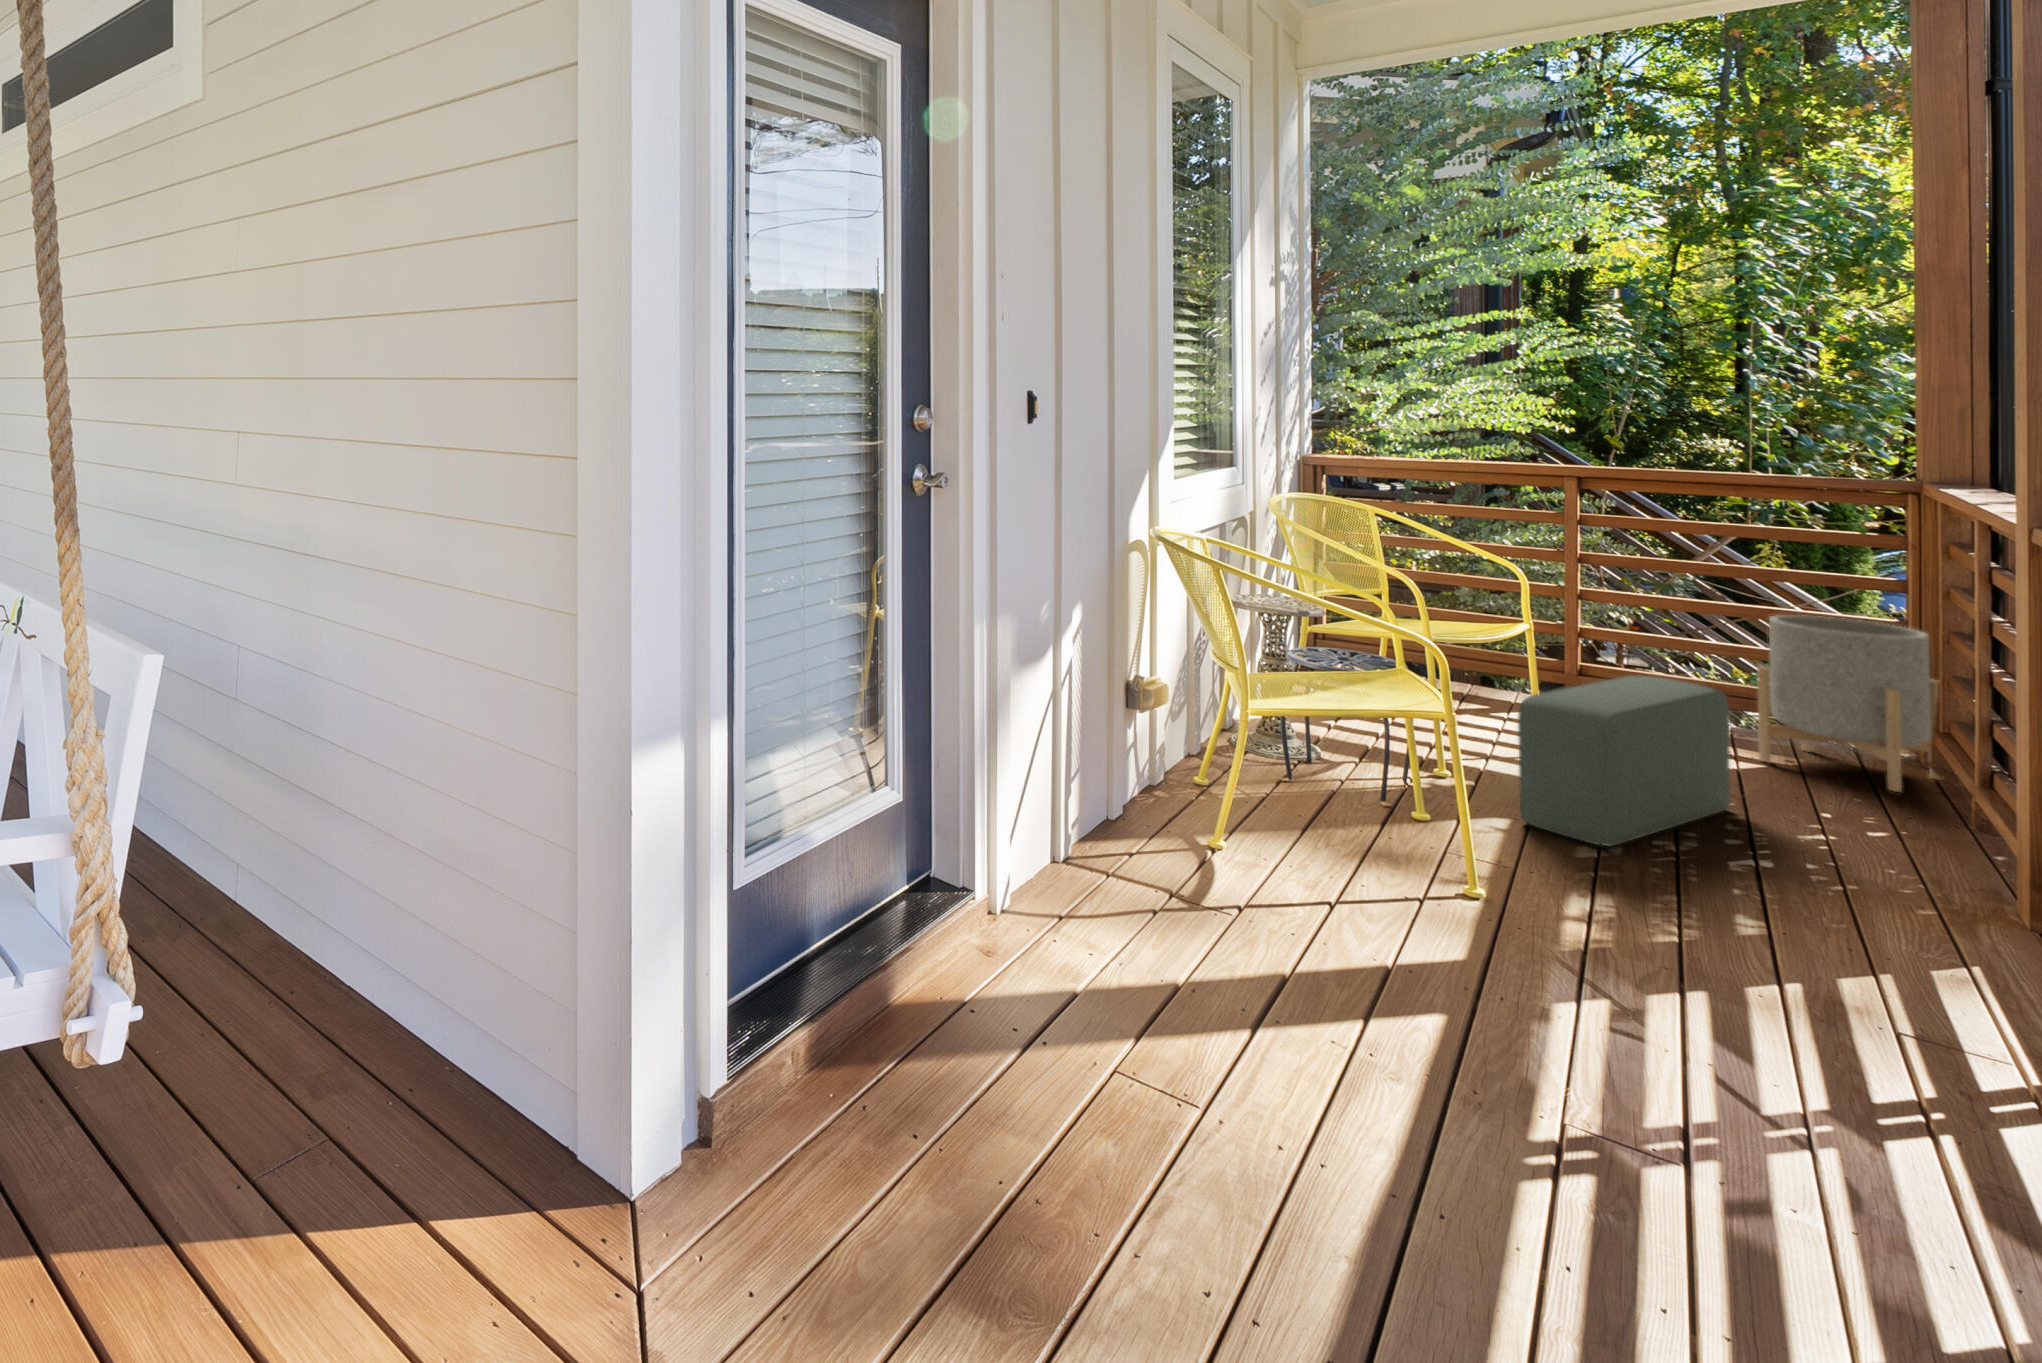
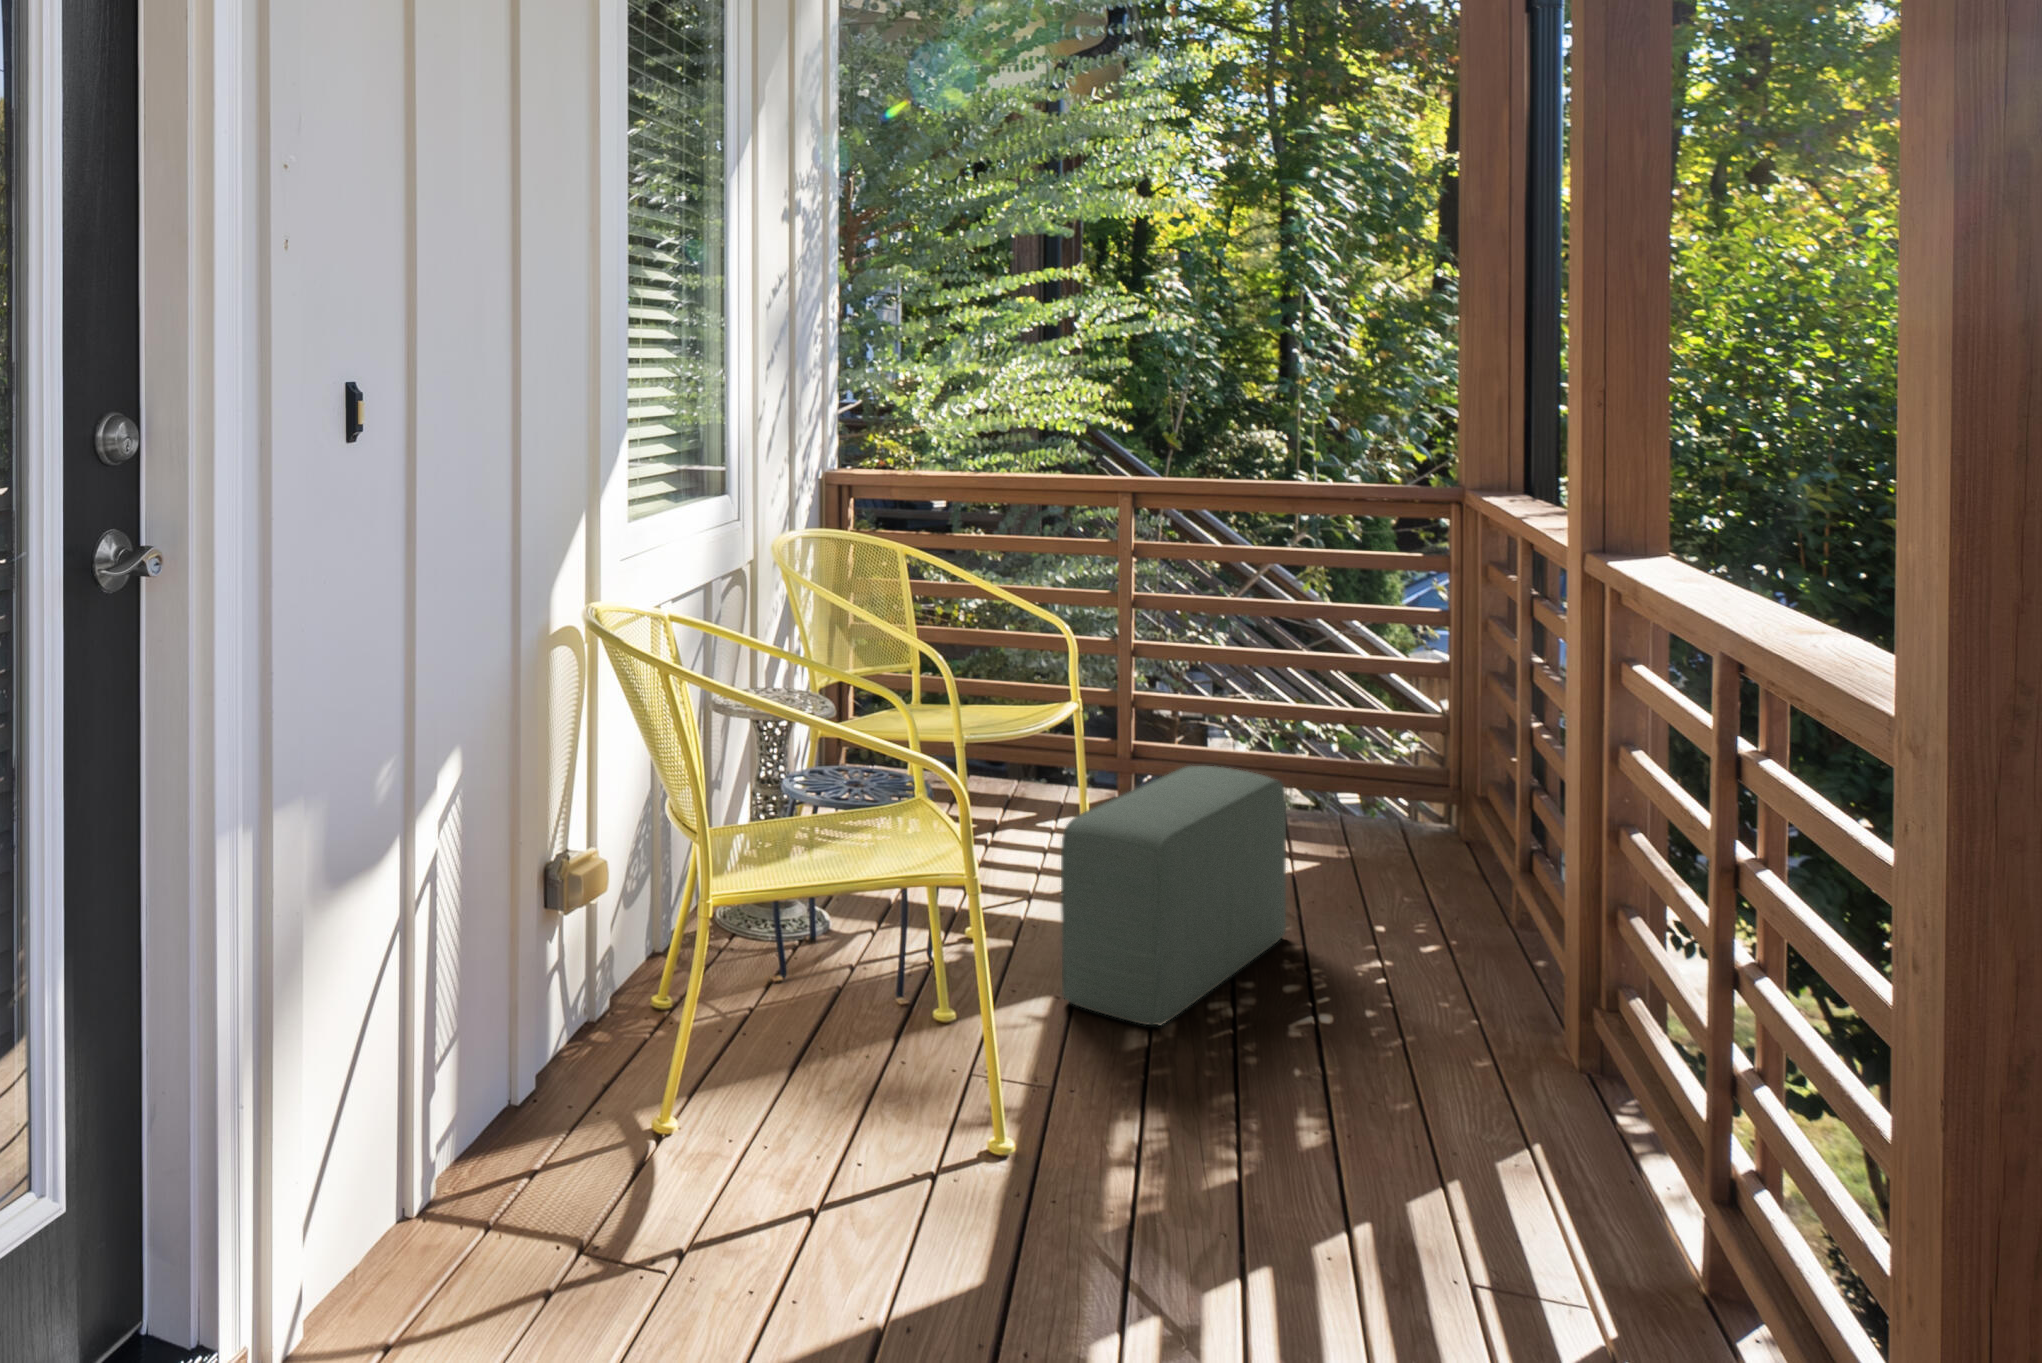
planter: present [1757,615,1940,792] -> none [1310,661,1479,880]

